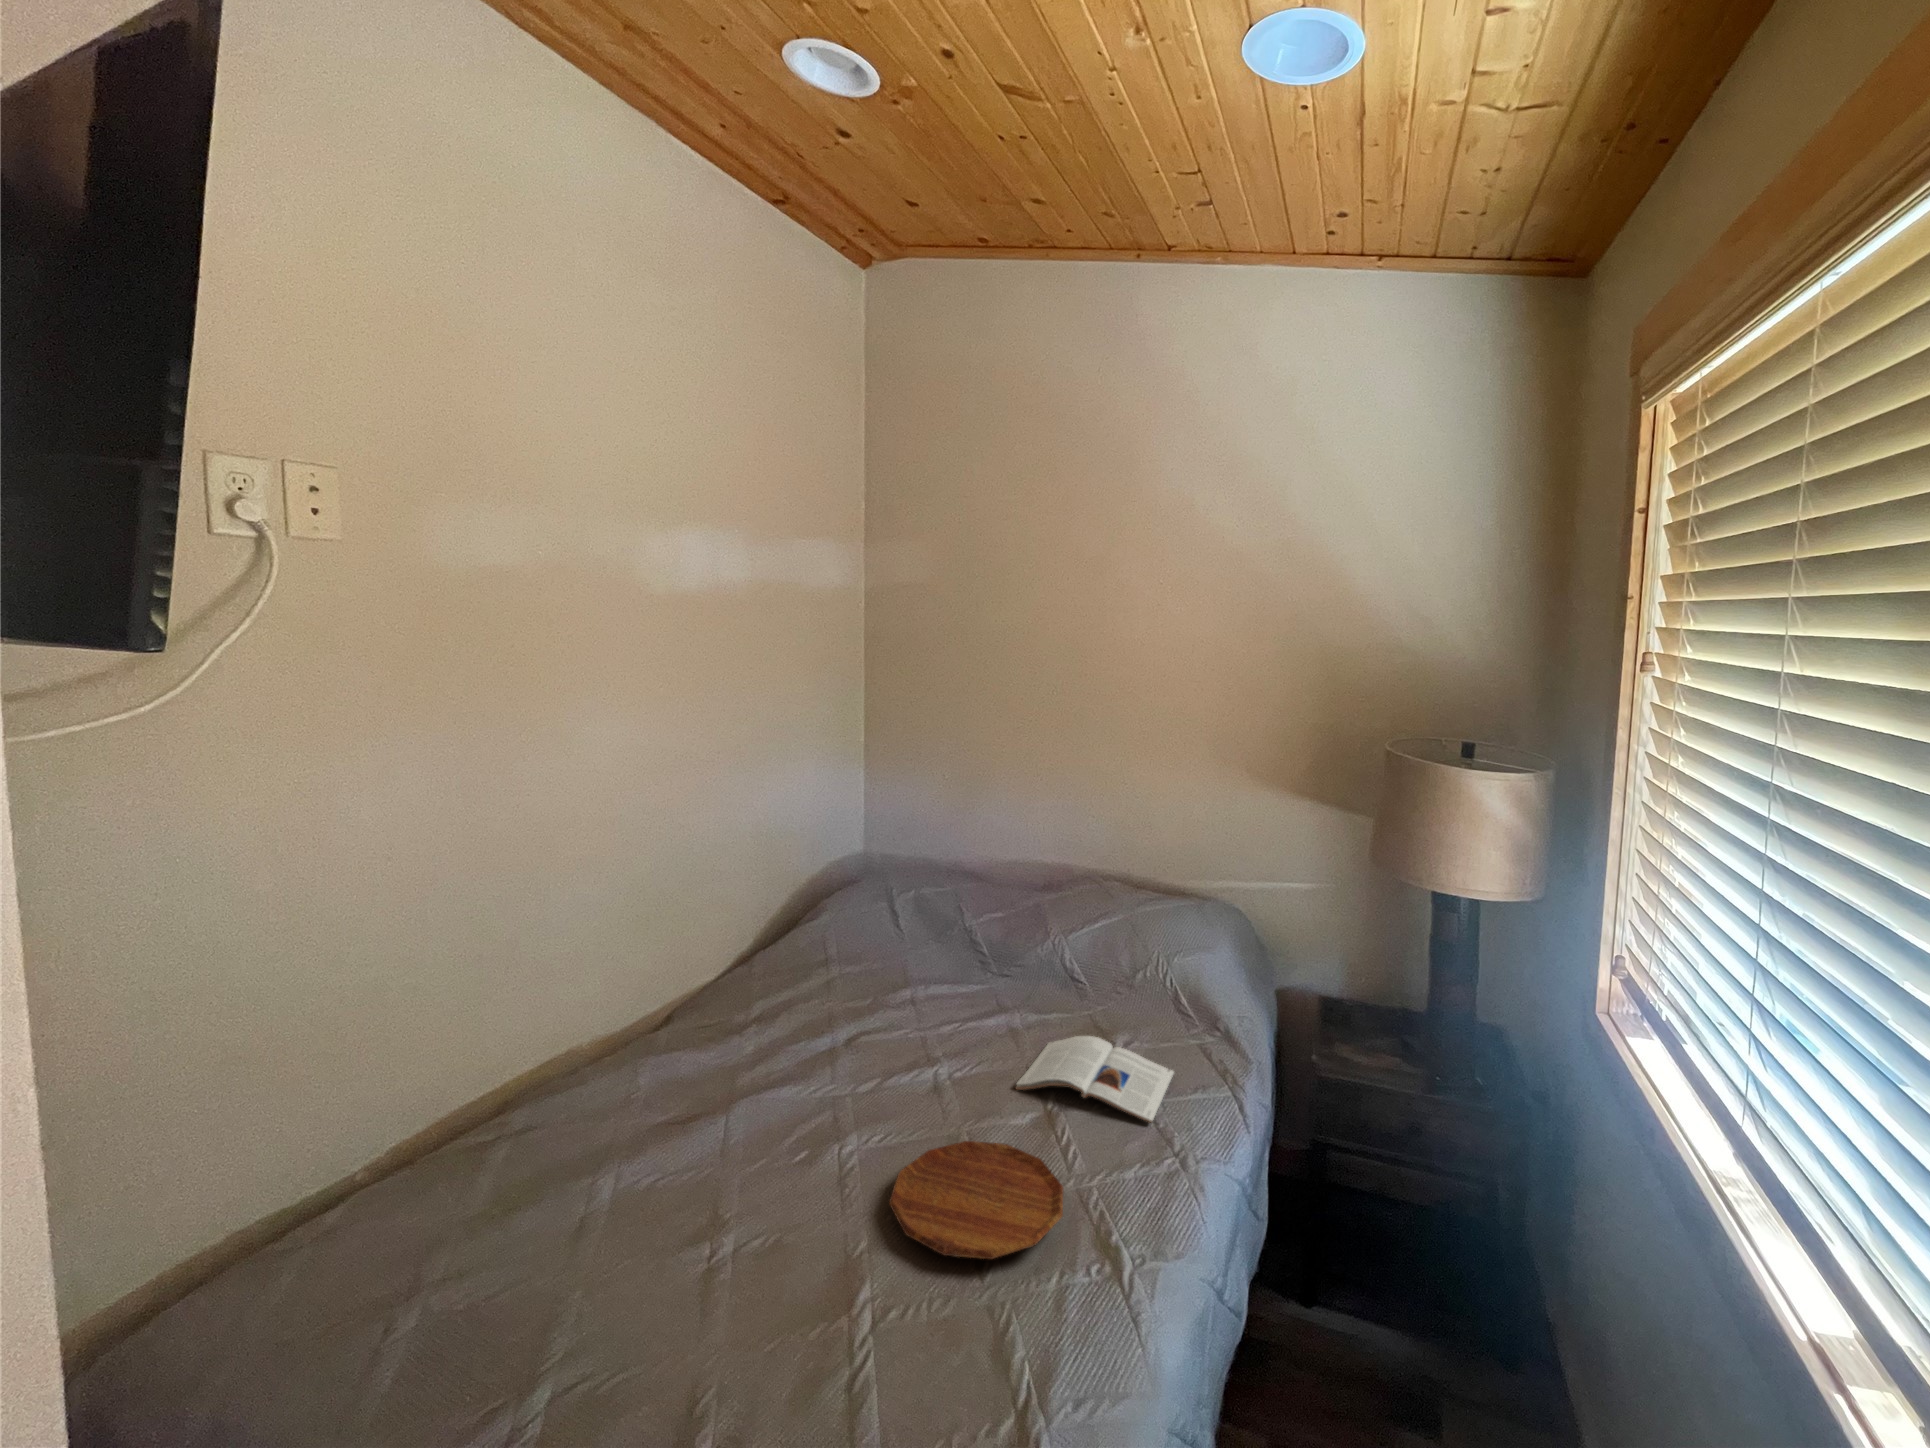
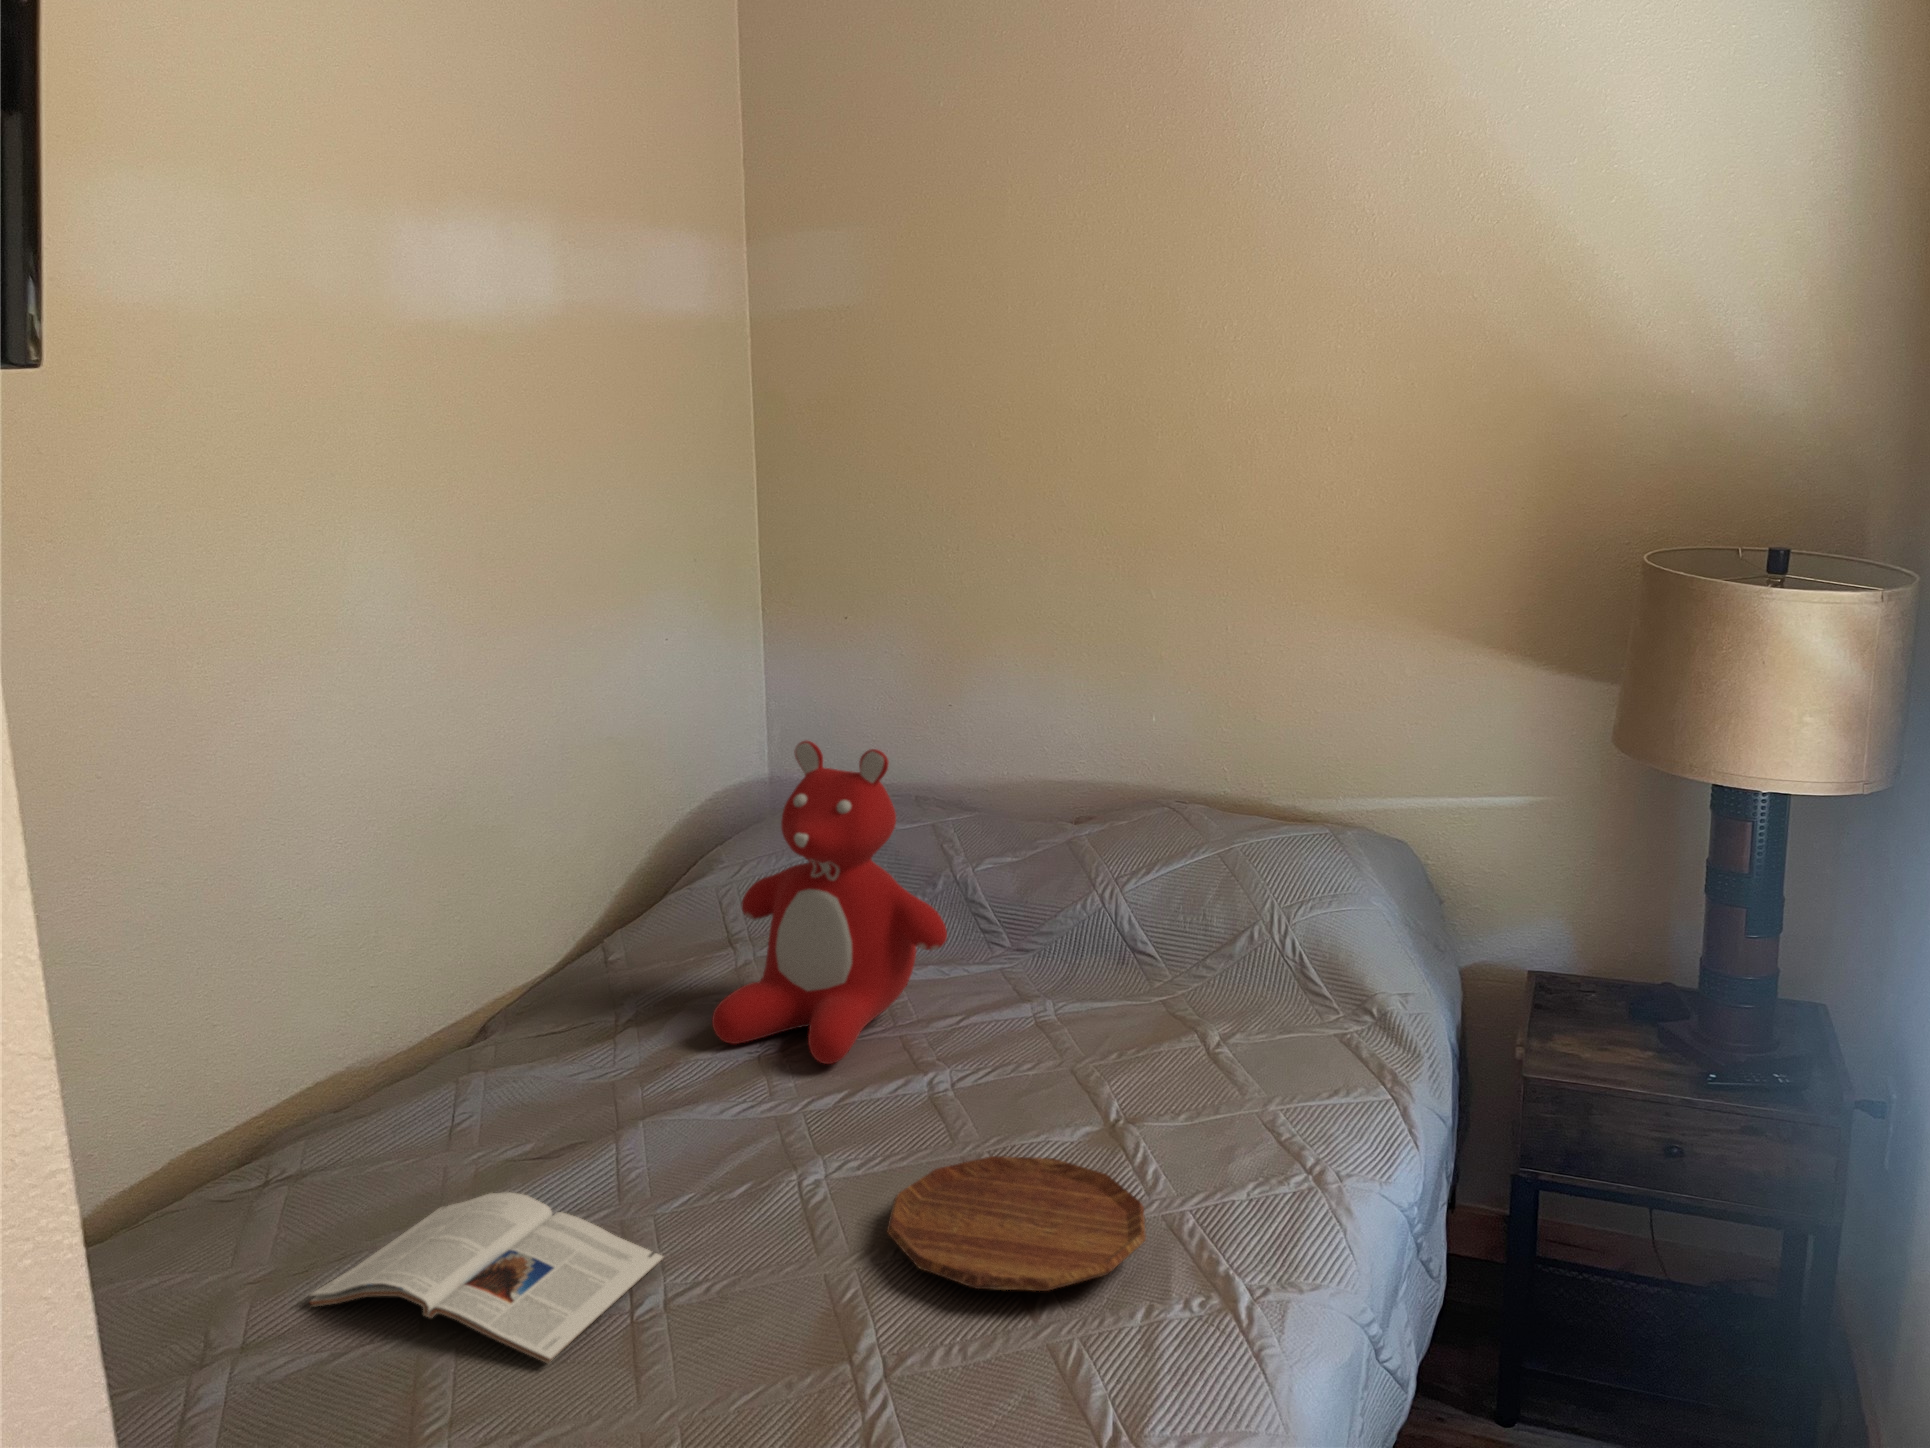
teddy bear: none [801,847,952,1060] -> present [712,741,947,1064]
magazine: present [1016,1036,1174,1123] -> present [310,1192,664,1363]

